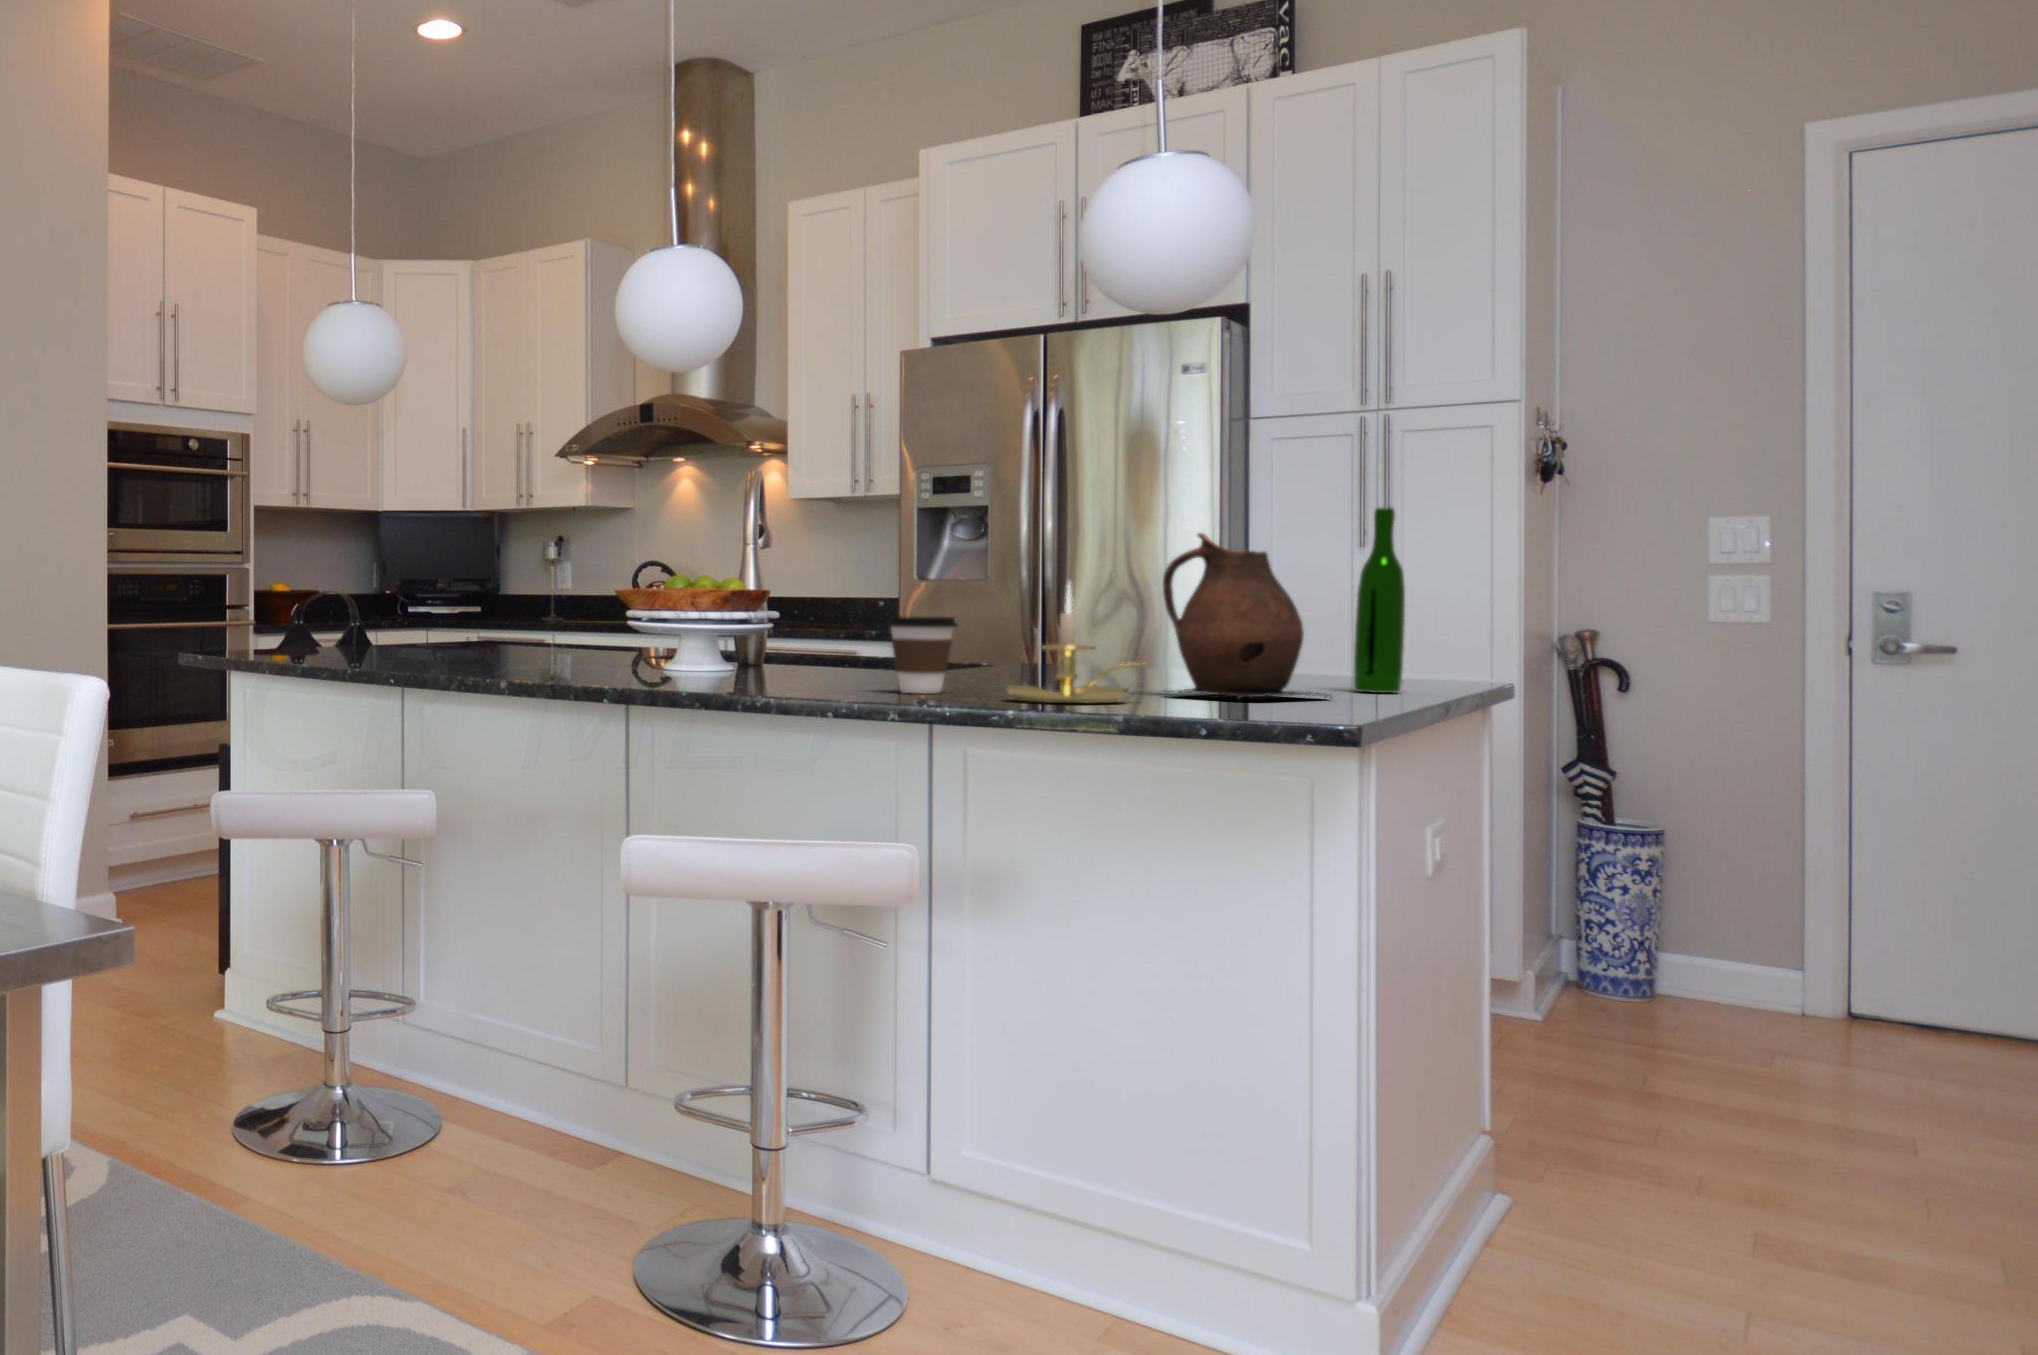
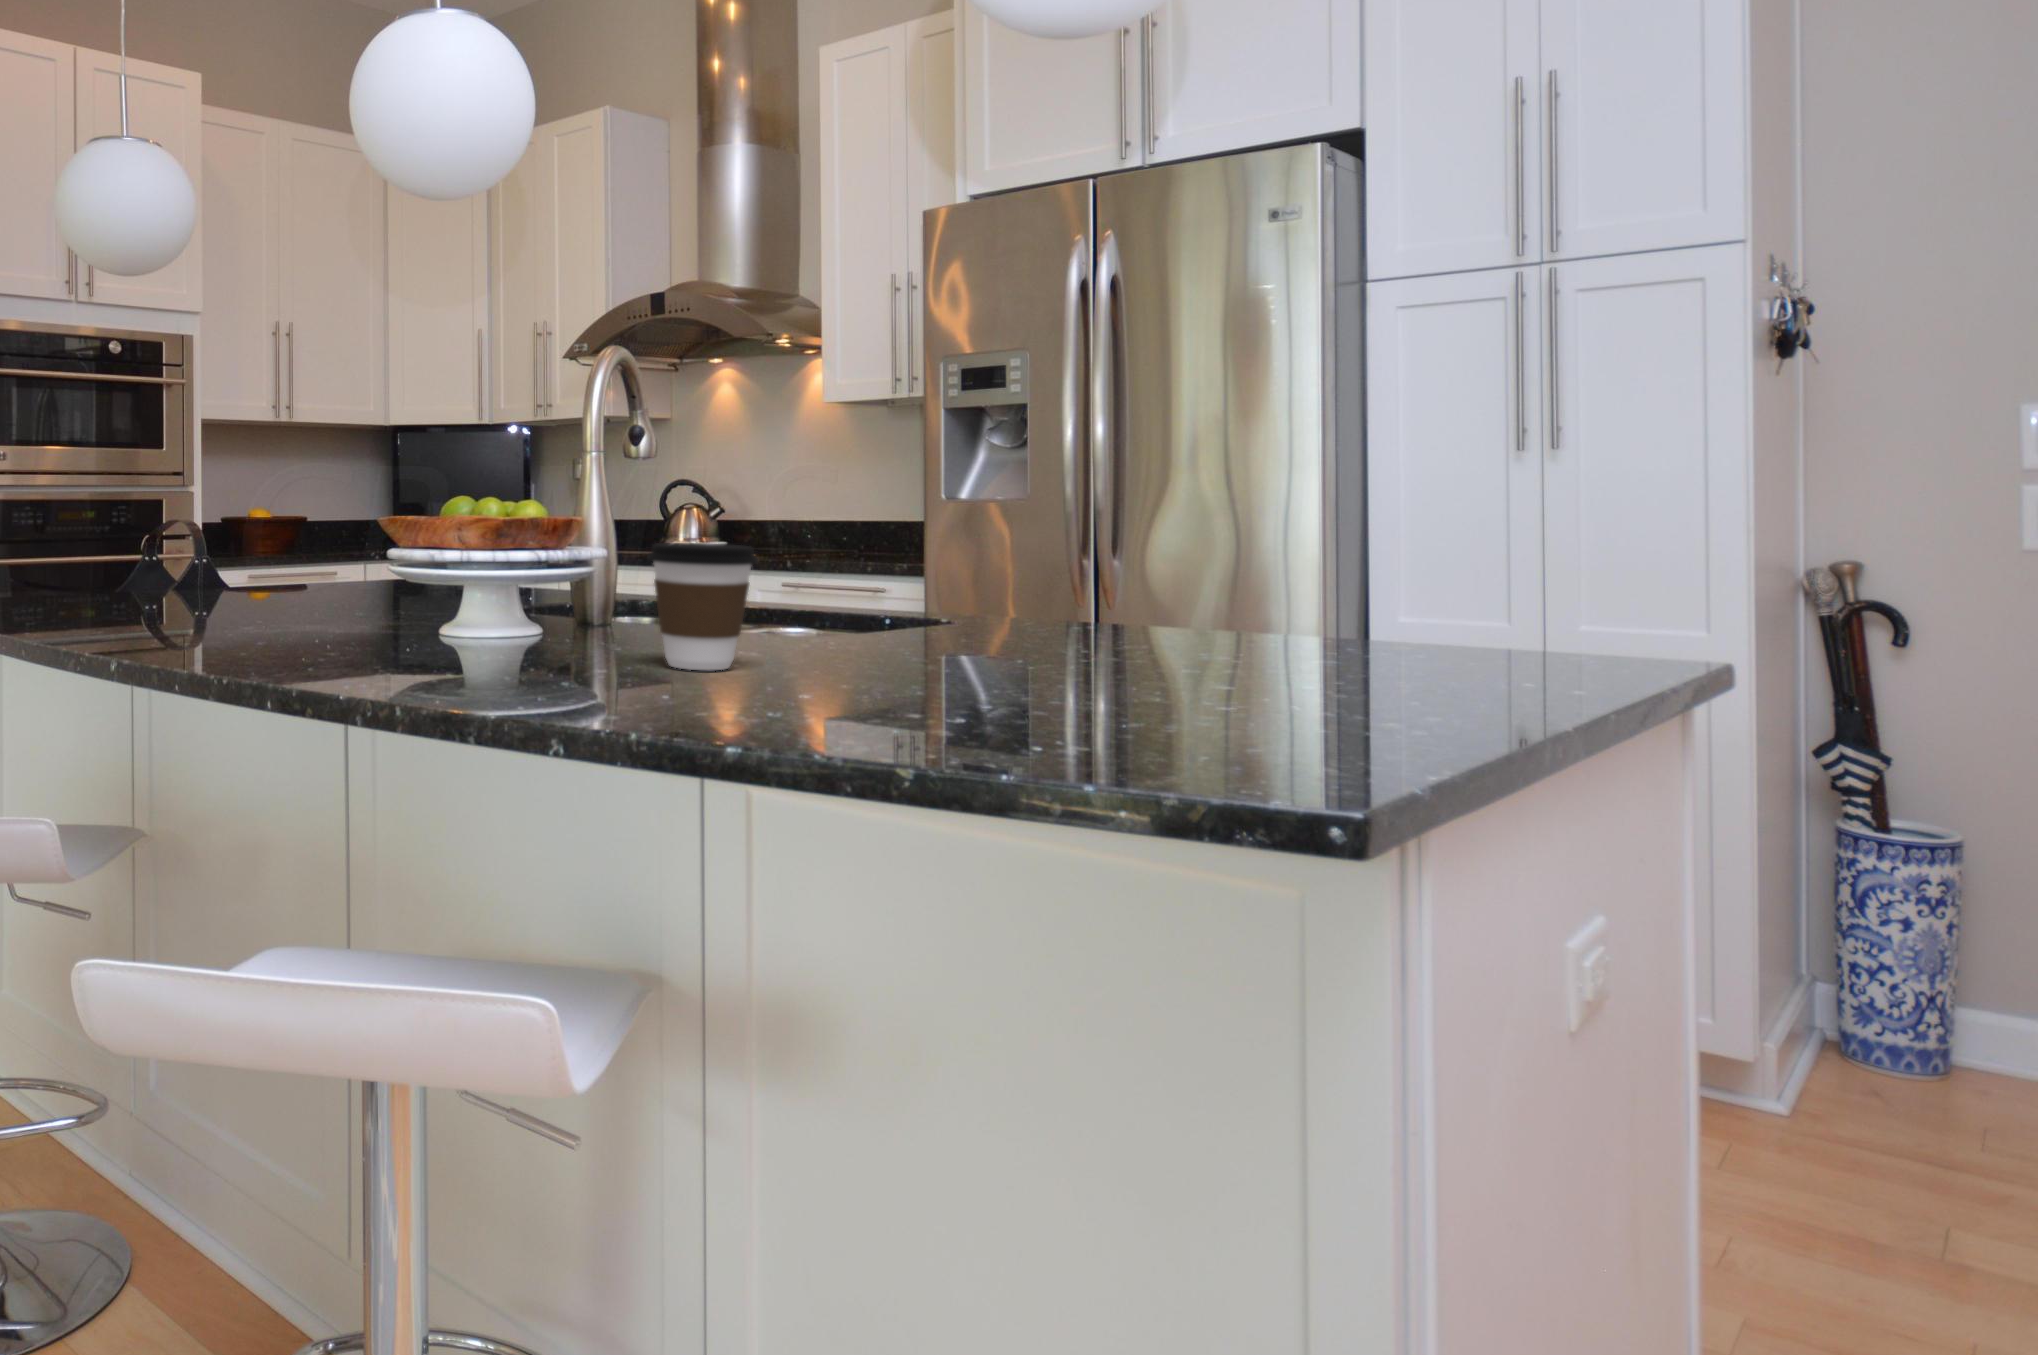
wine bottle: present [1353,507,1405,693] -> none [1452,380,1546,694]
ceramic pitcher: present [1163,533,1328,699] -> none [1094,418,1394,717]
candle holder: present [1006,583,1144,703] -> none [782,497,1034,720]

